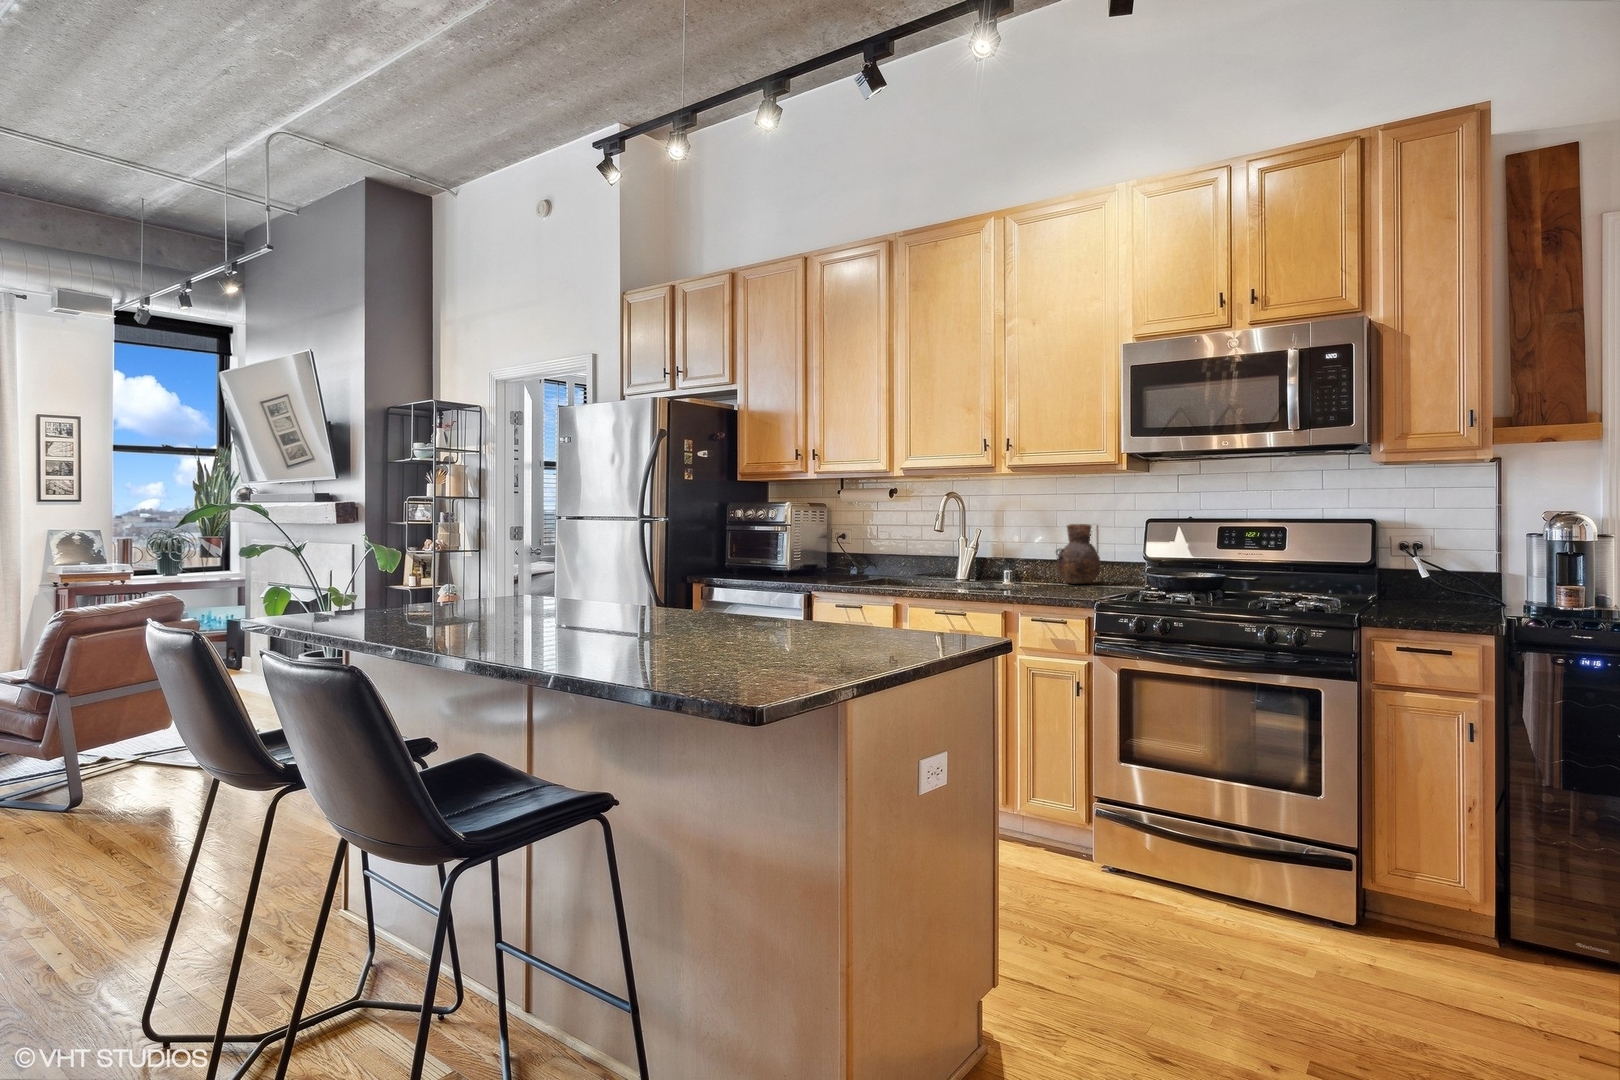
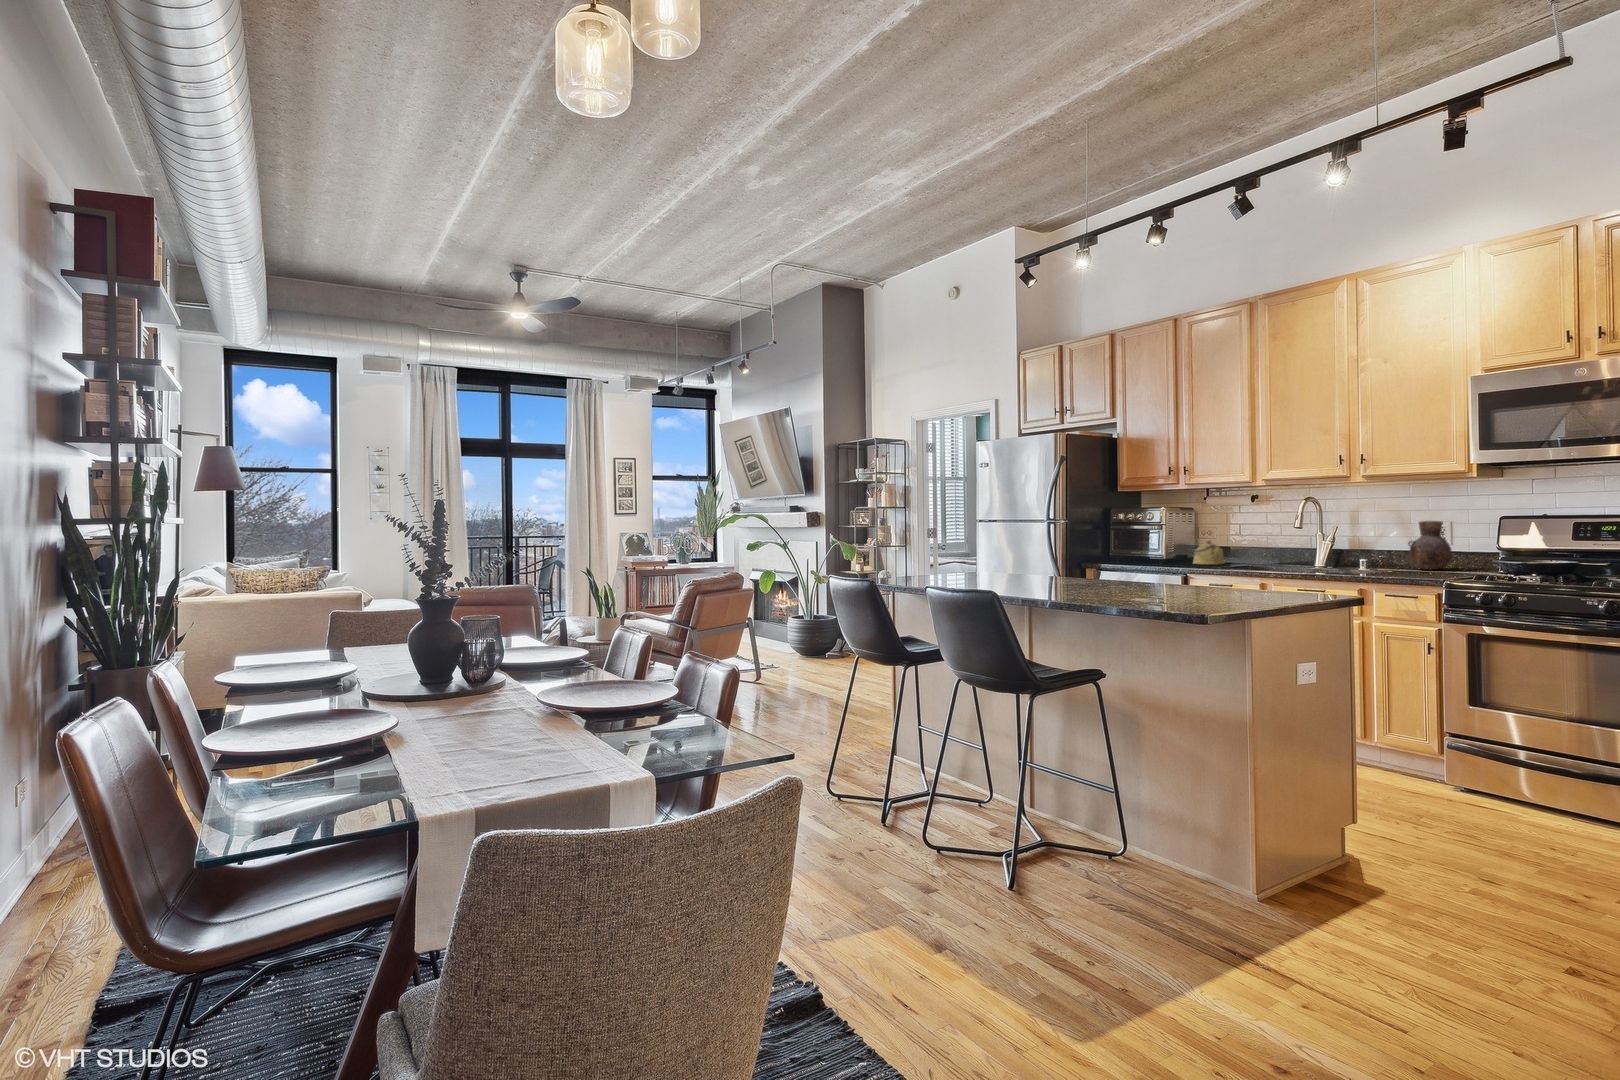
kettle: none [817,547,860,578] -> present [1189,541,1225,564]

